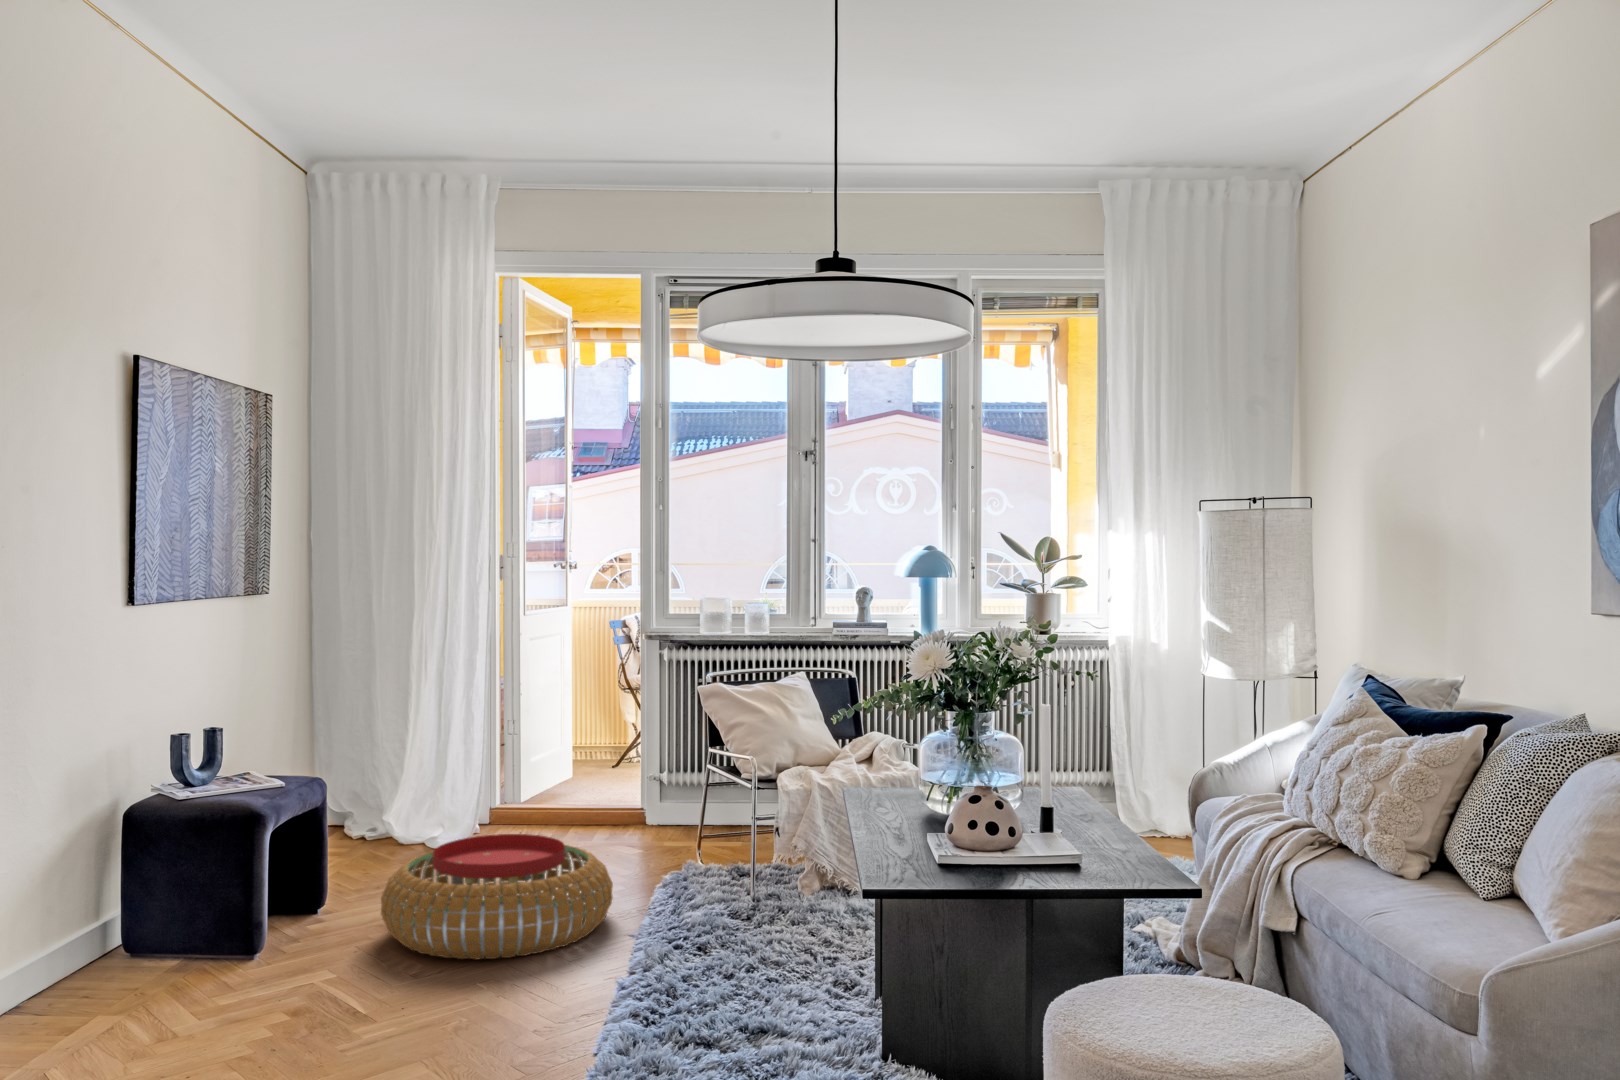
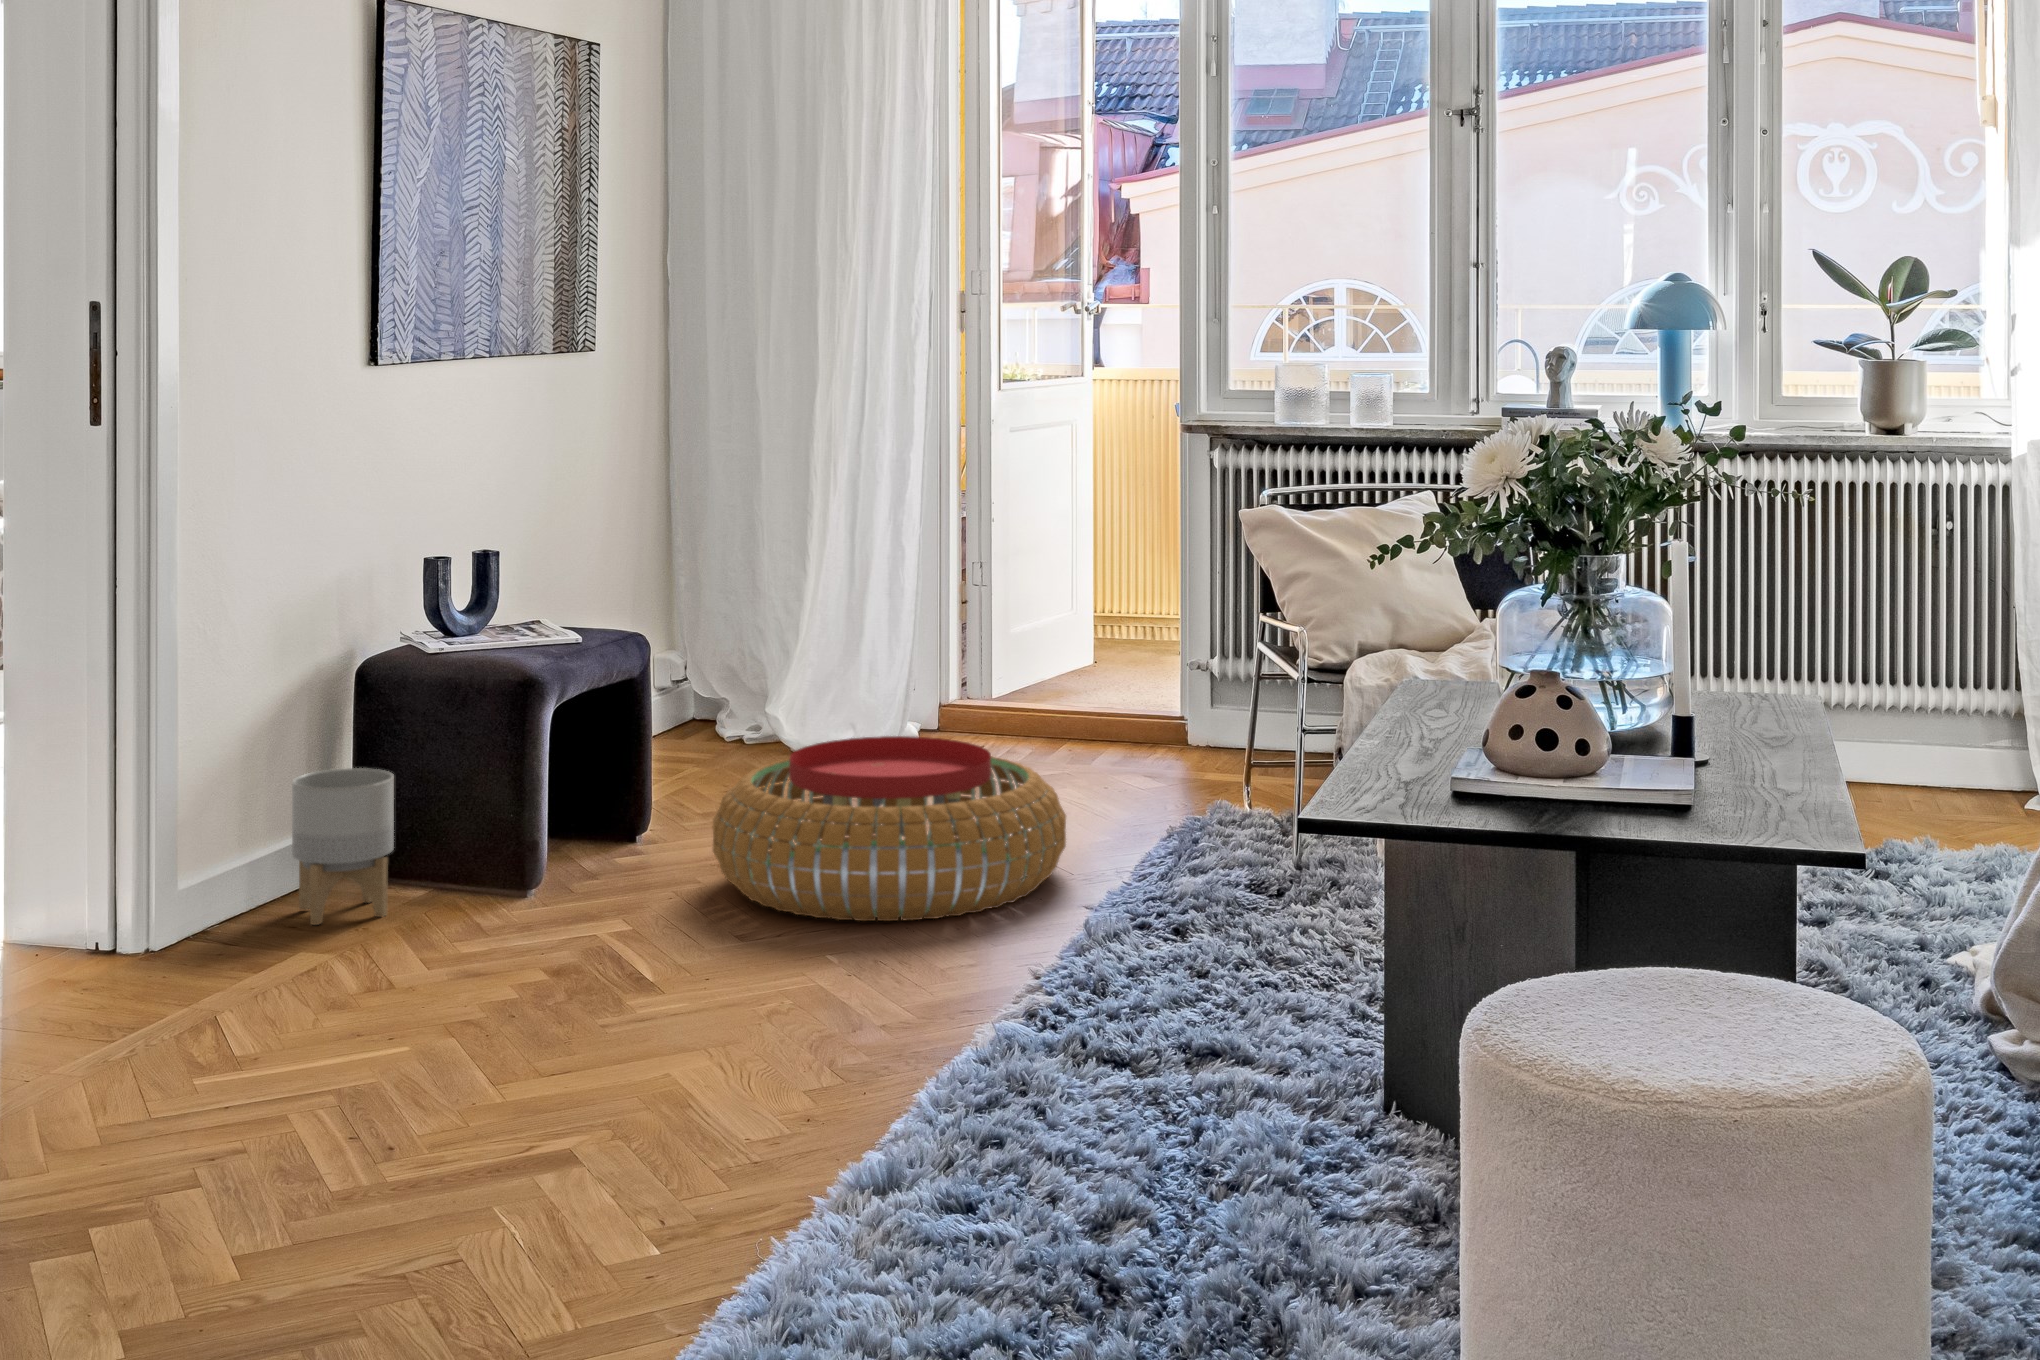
planter: none [75,880,153,994] -> present [292,768,394,925]

